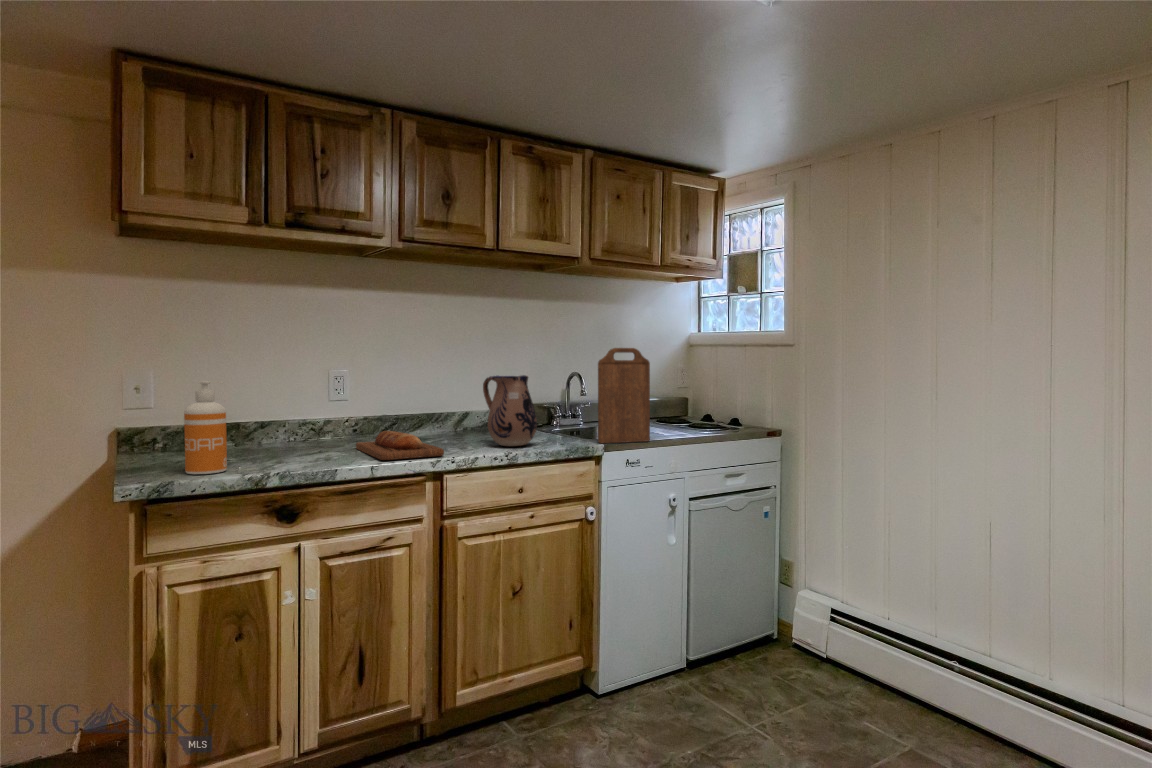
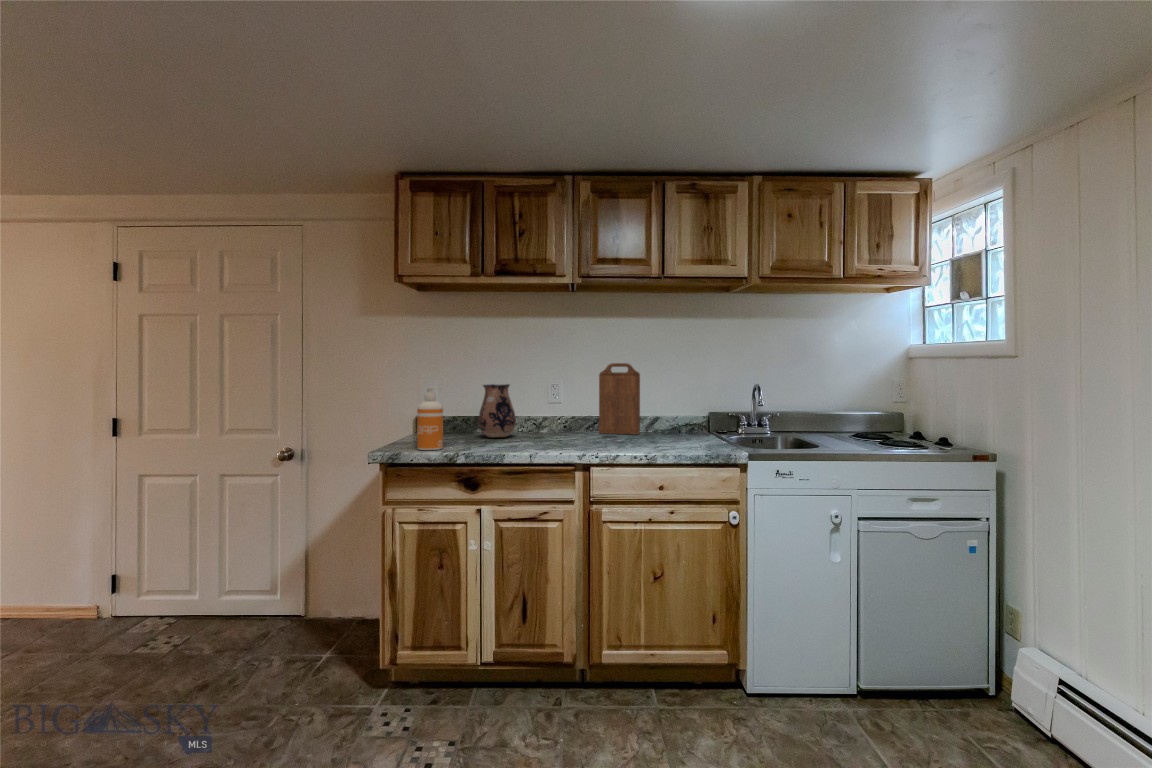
cutting board: present [598,348,650,443] -> present [599,363,640,435]
ceramic pitcher: present [483,375,537,446] -> present [478,384,516,438]
bread loaf: present [356,431,444,460] -> none [542,429,594,451]

